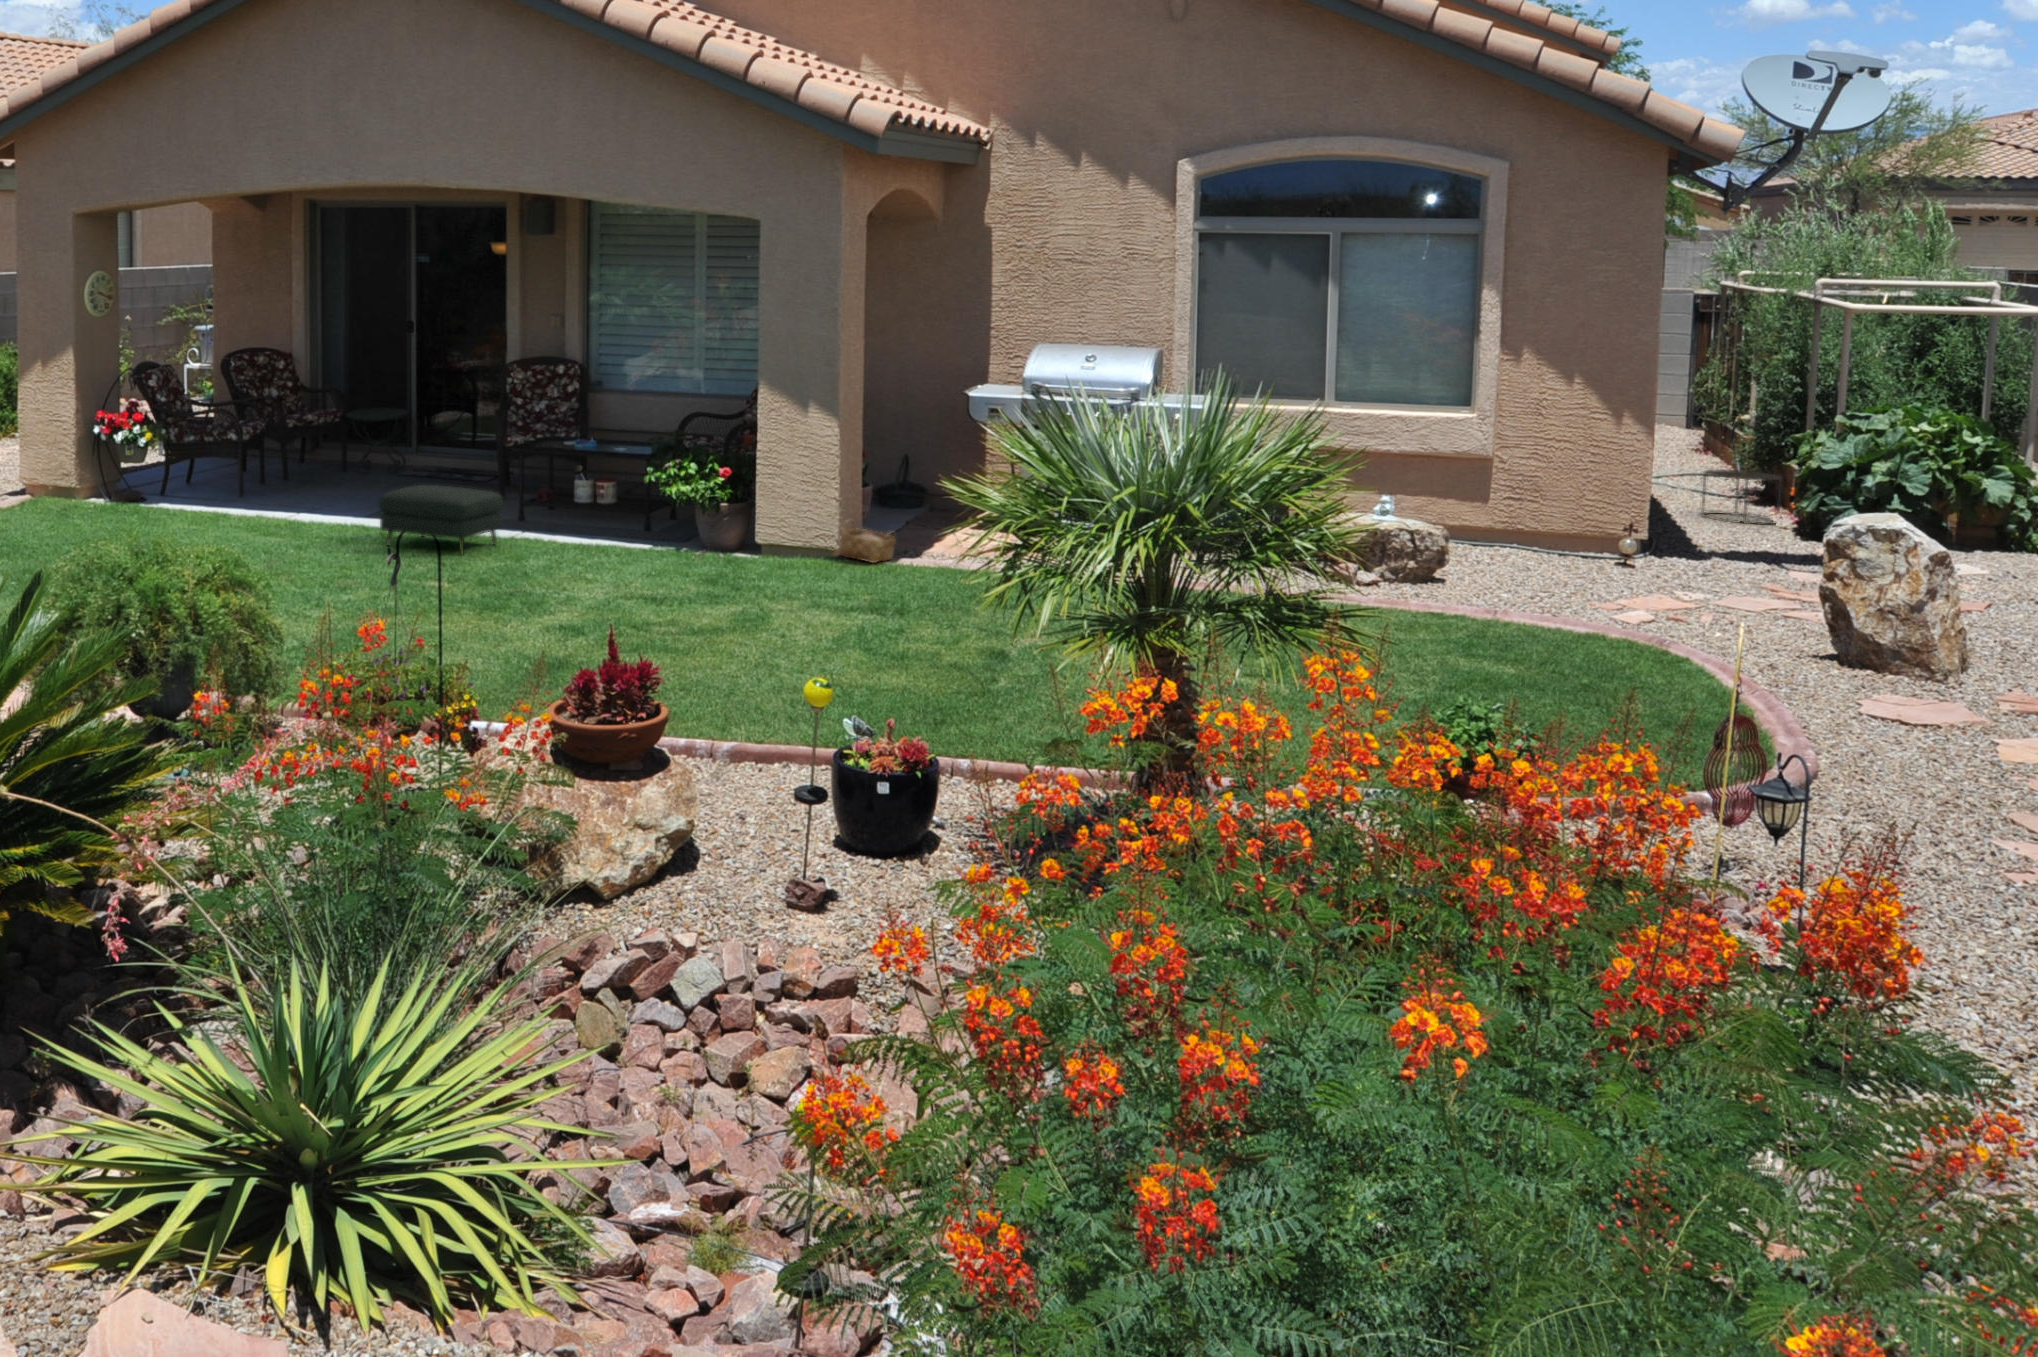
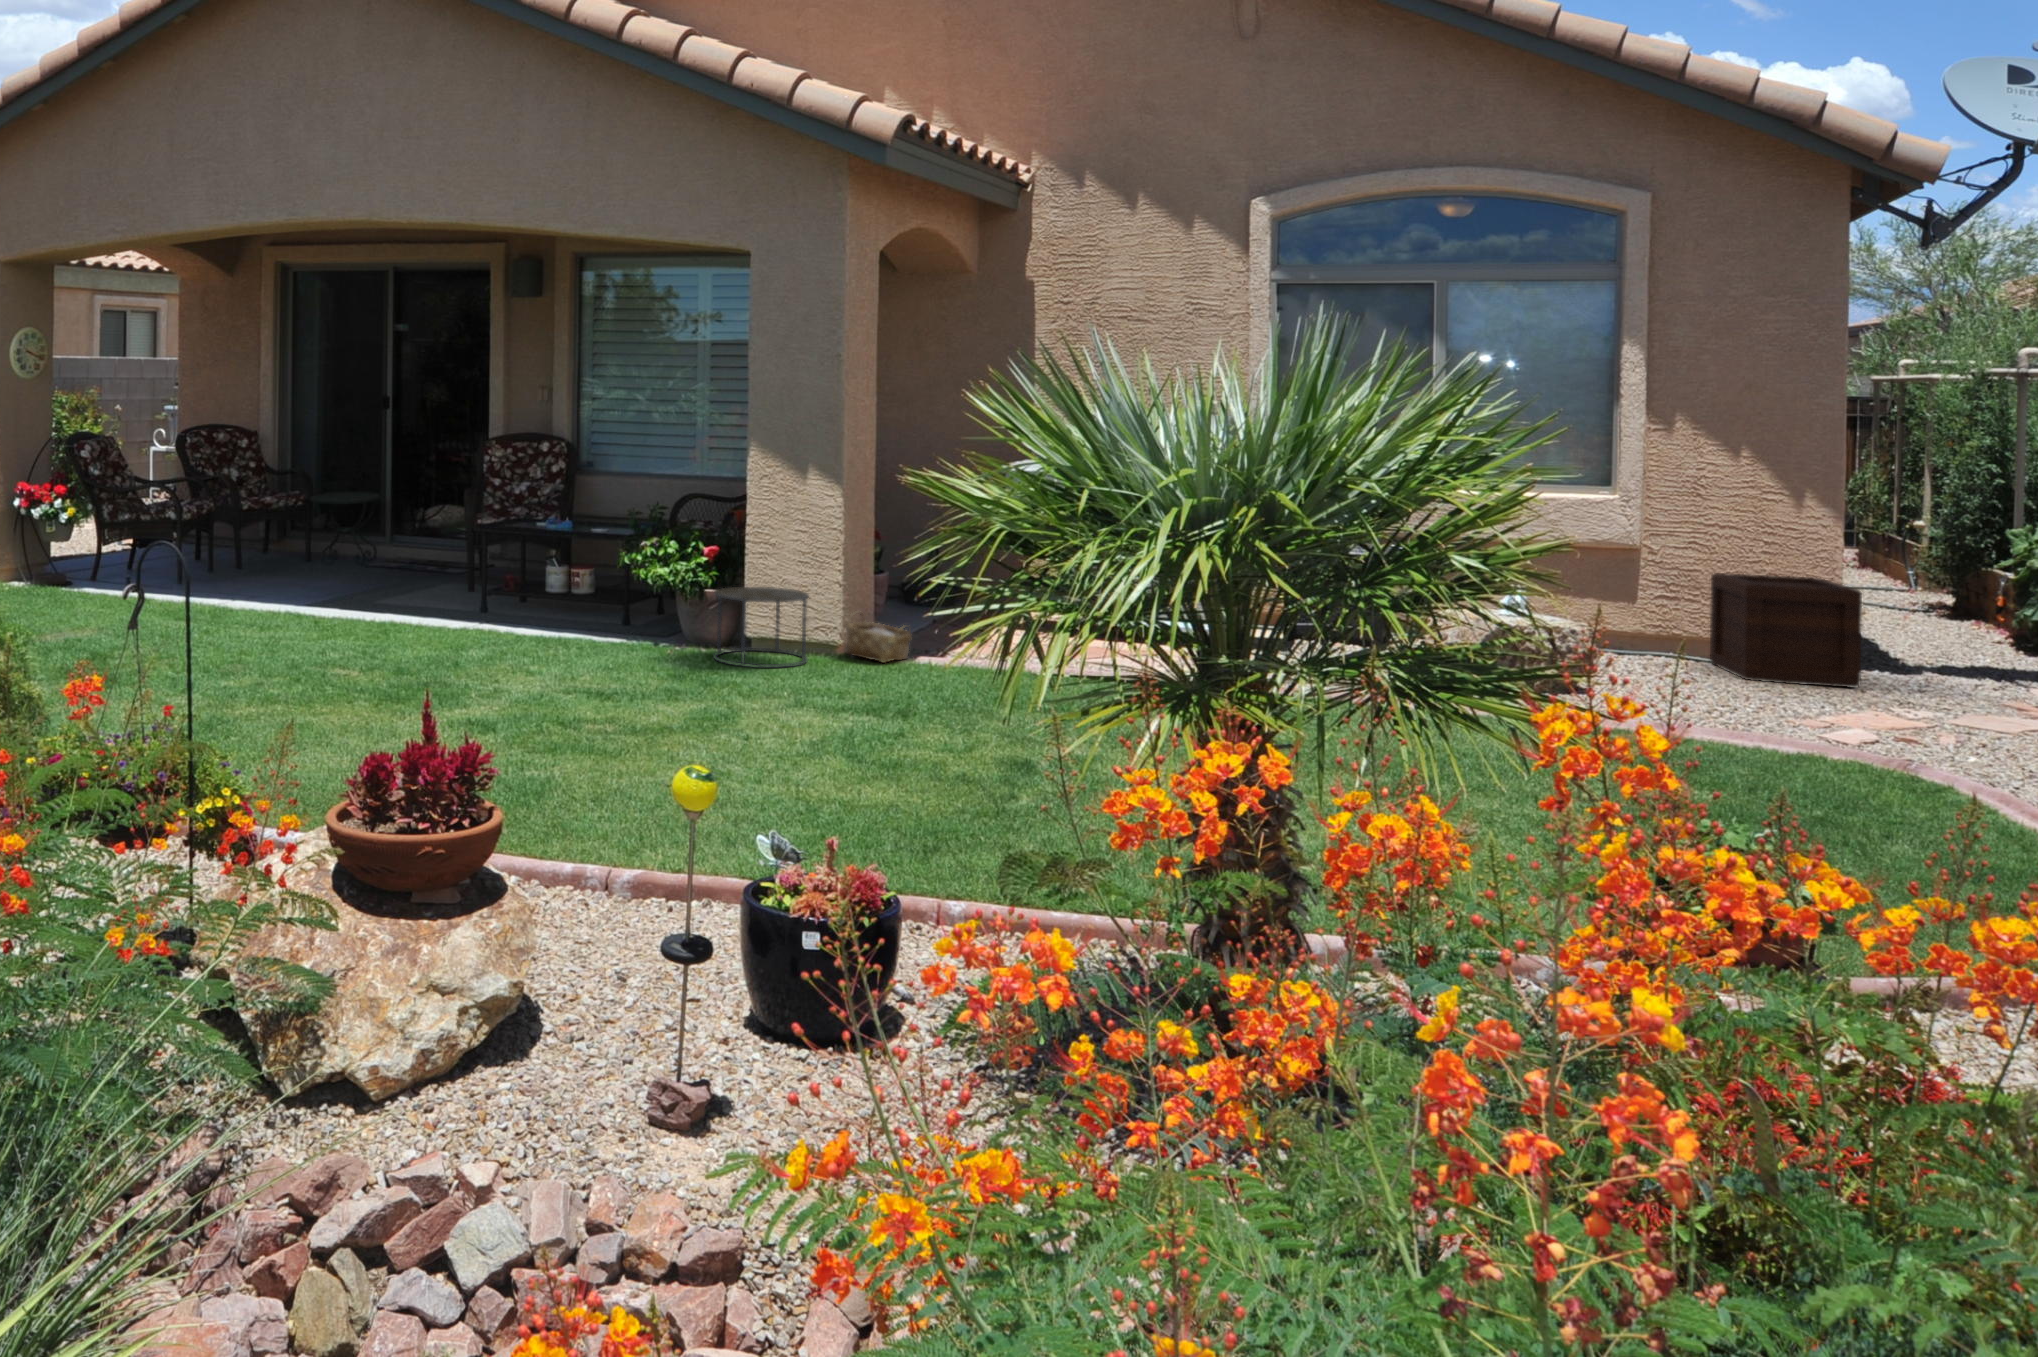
side table: present [1701,470,1782,525] -> present [714,587,809,668]
wooden crate: none [1546,478,1666,572] -> present [1710,573,1862,688]
ottoman: present [379,485,503,554] -> none [314,567,457,647]

